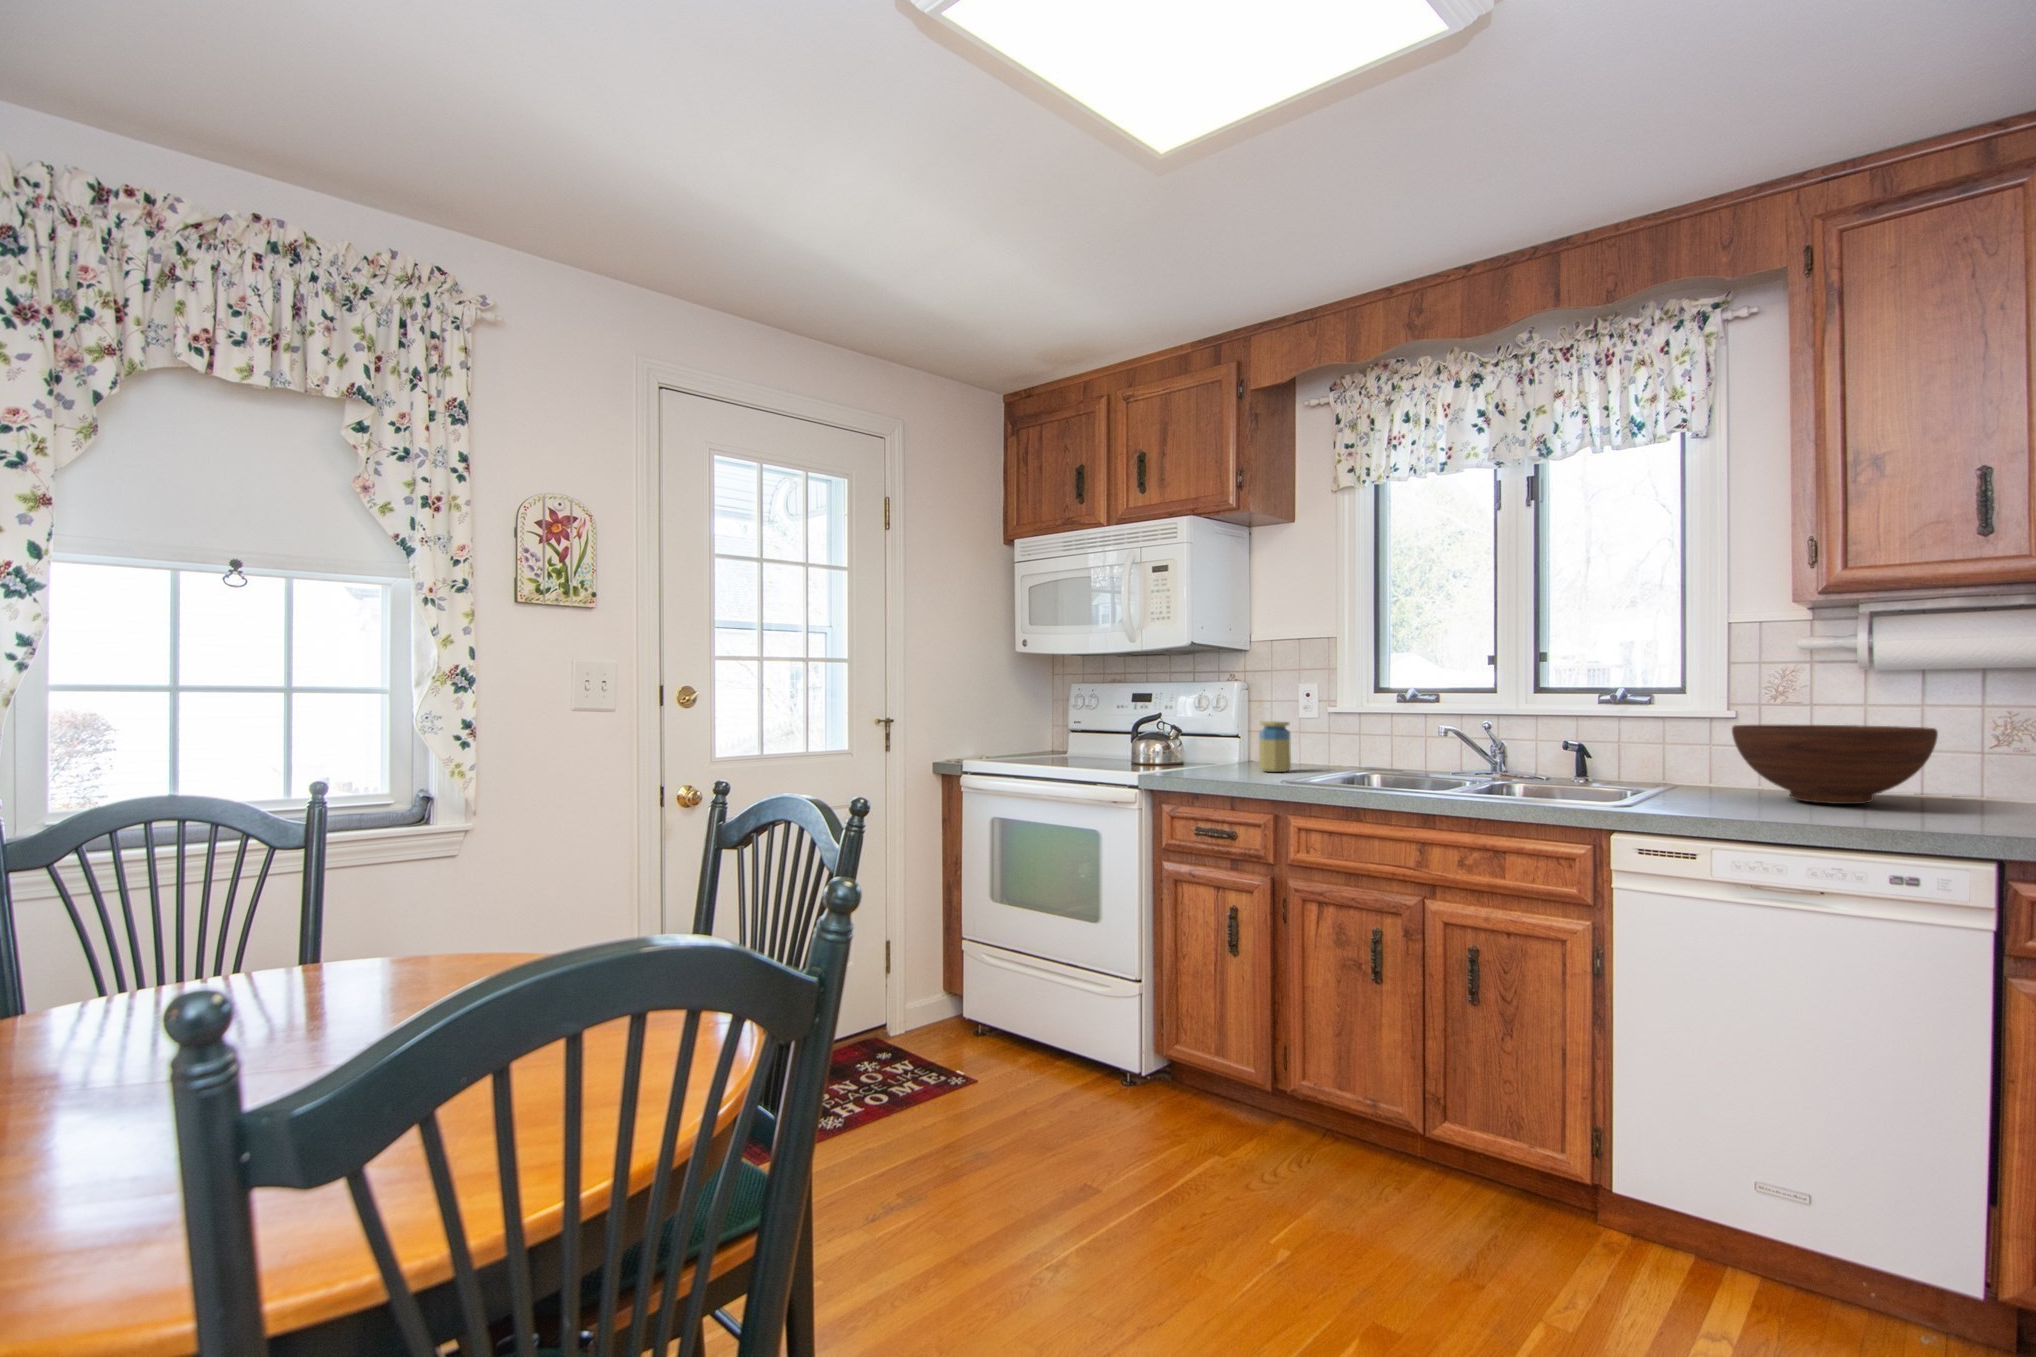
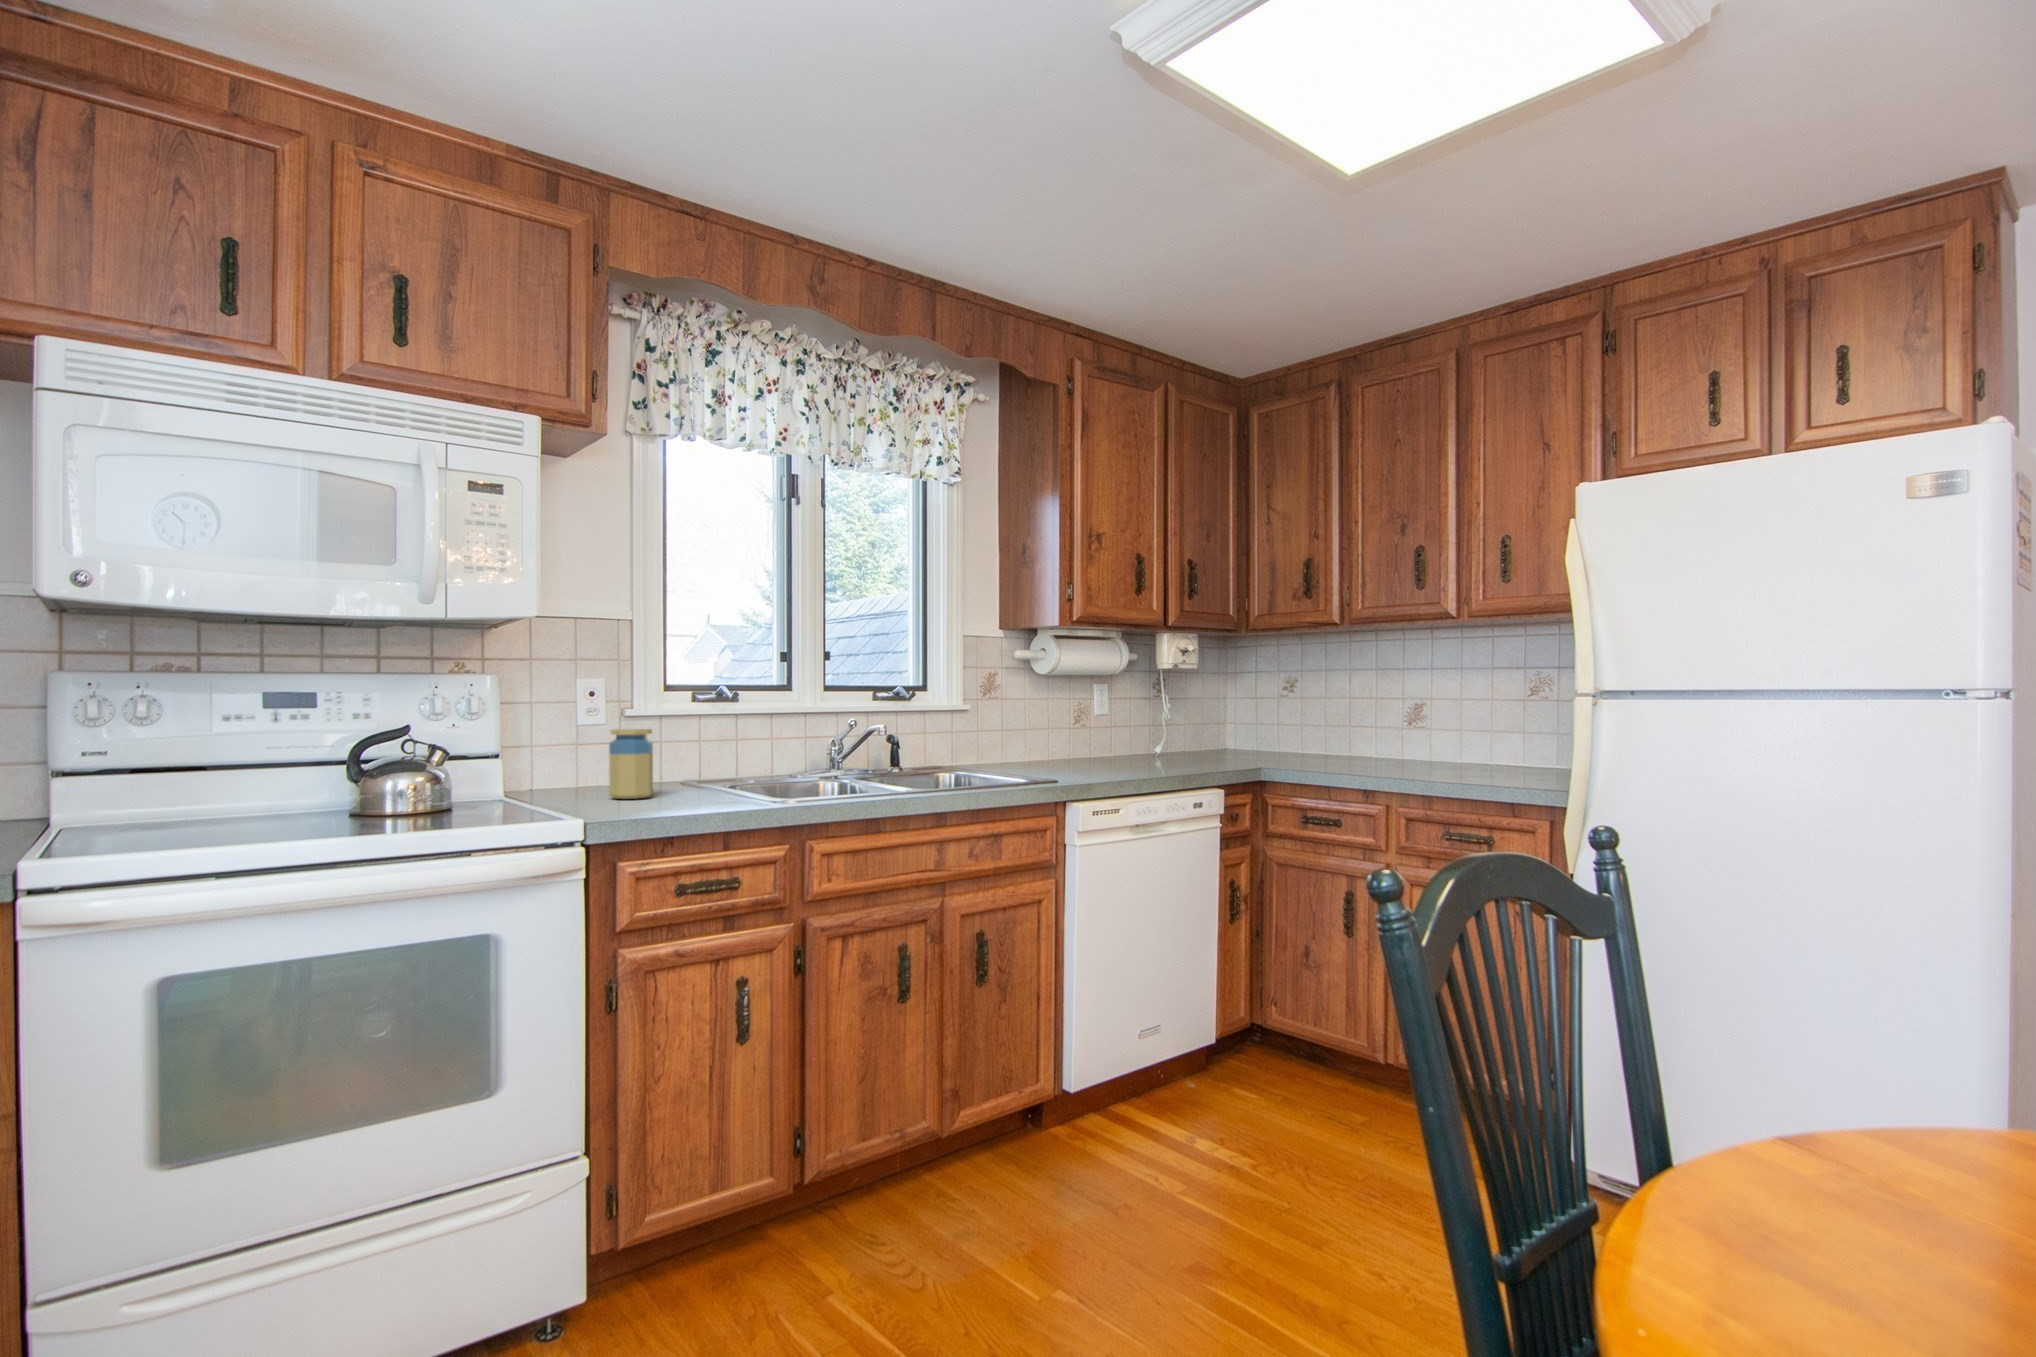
fruit bowl: present [1732,725,1938,804] -> none [993,715,1107,769]

